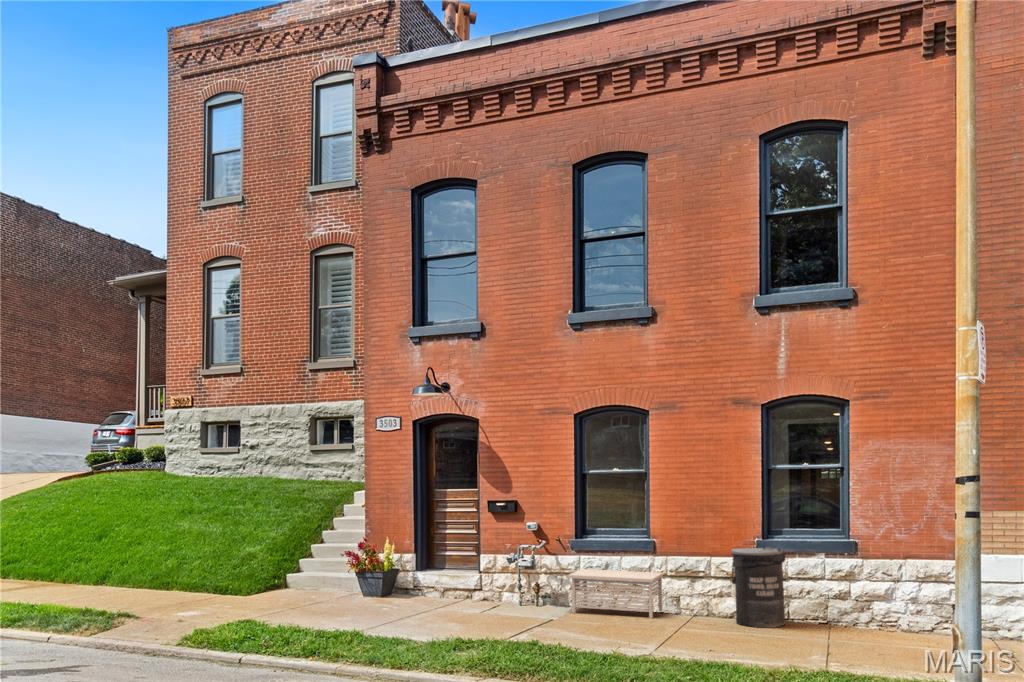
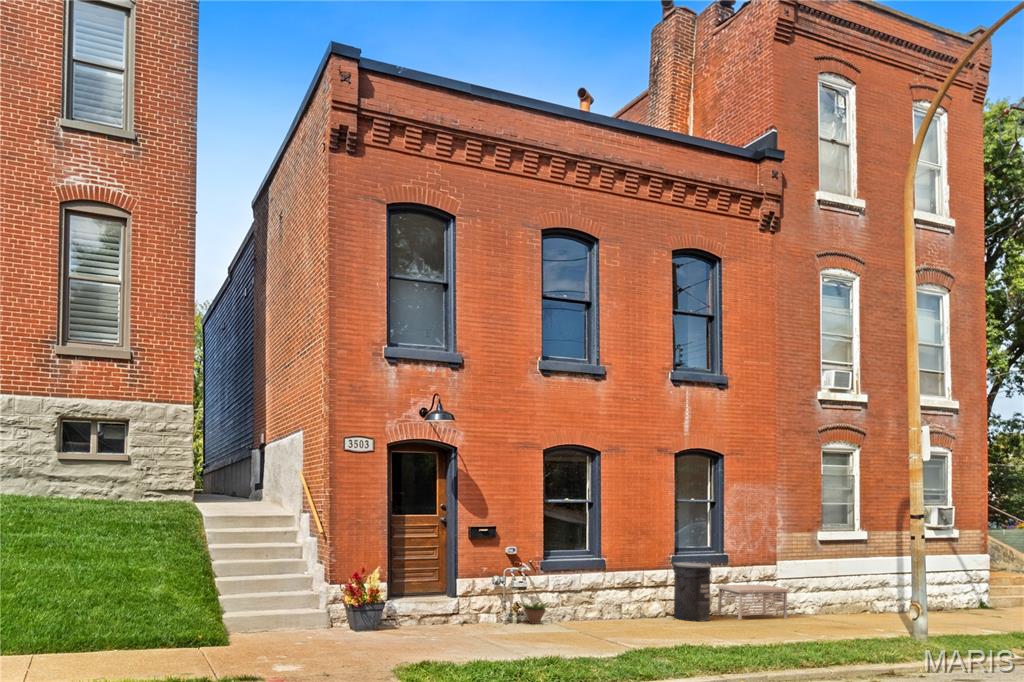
storage bench: present [568,569,663,618] -> present [716,585,789,620]
decorative plant: none [522,583,563,607] -> present [520,601,549,624]

